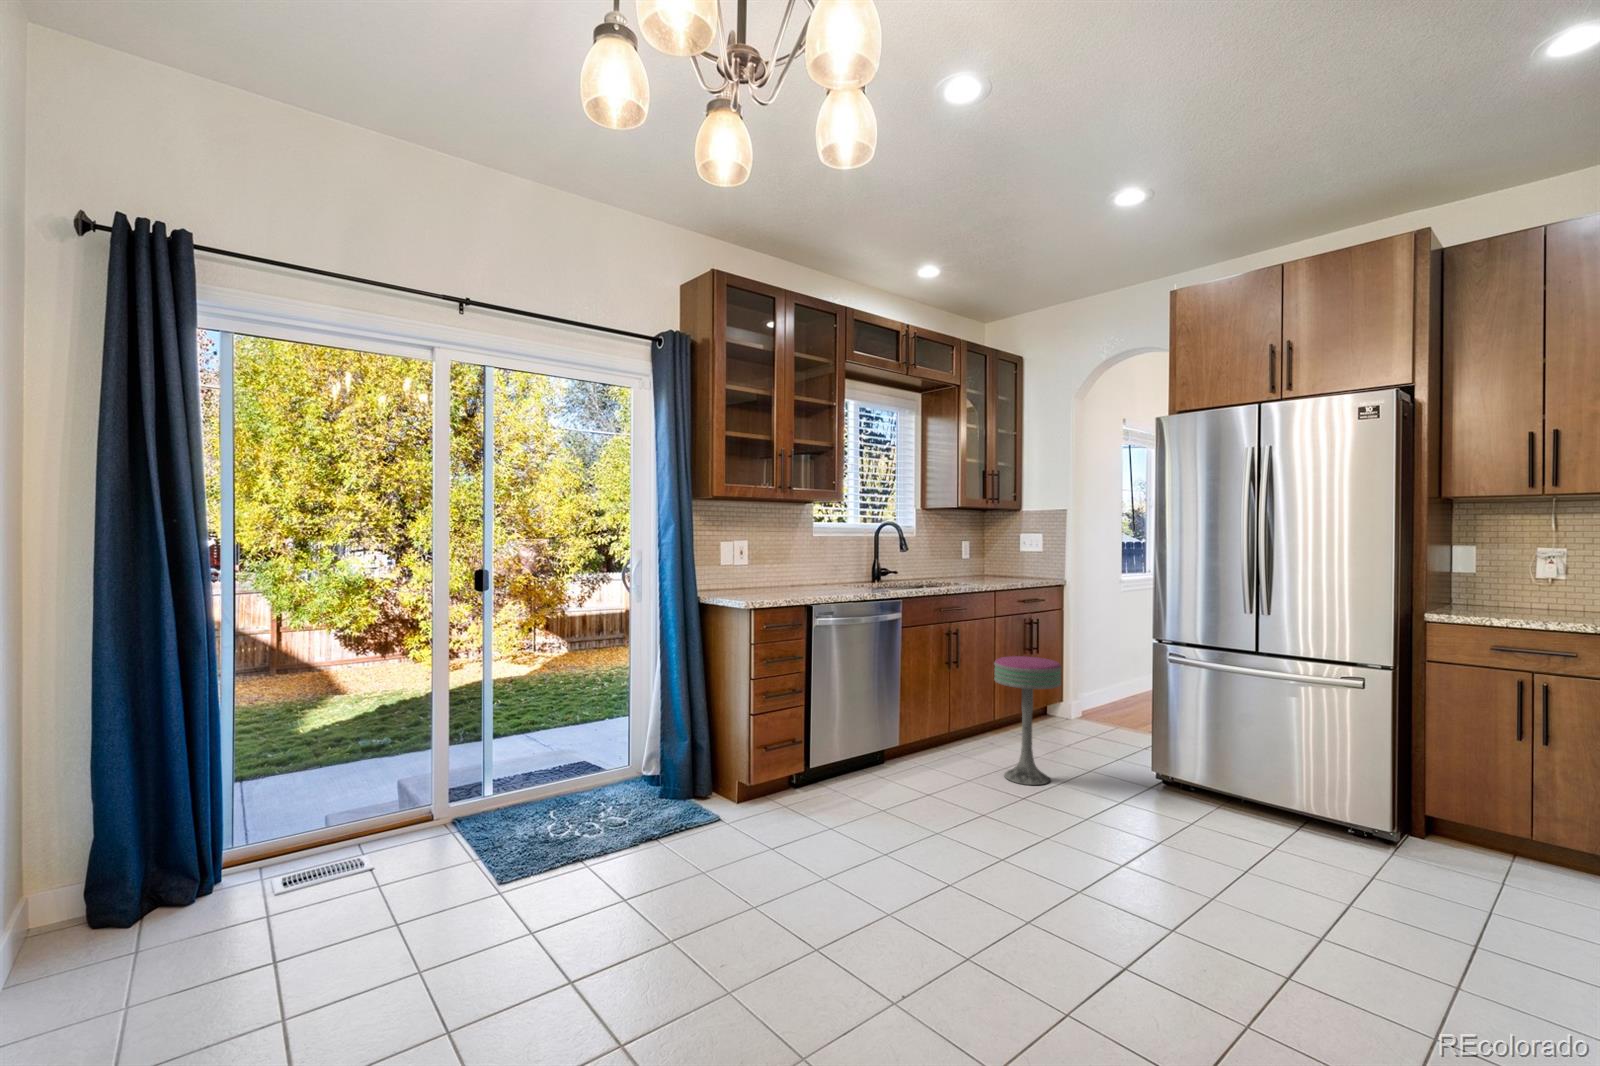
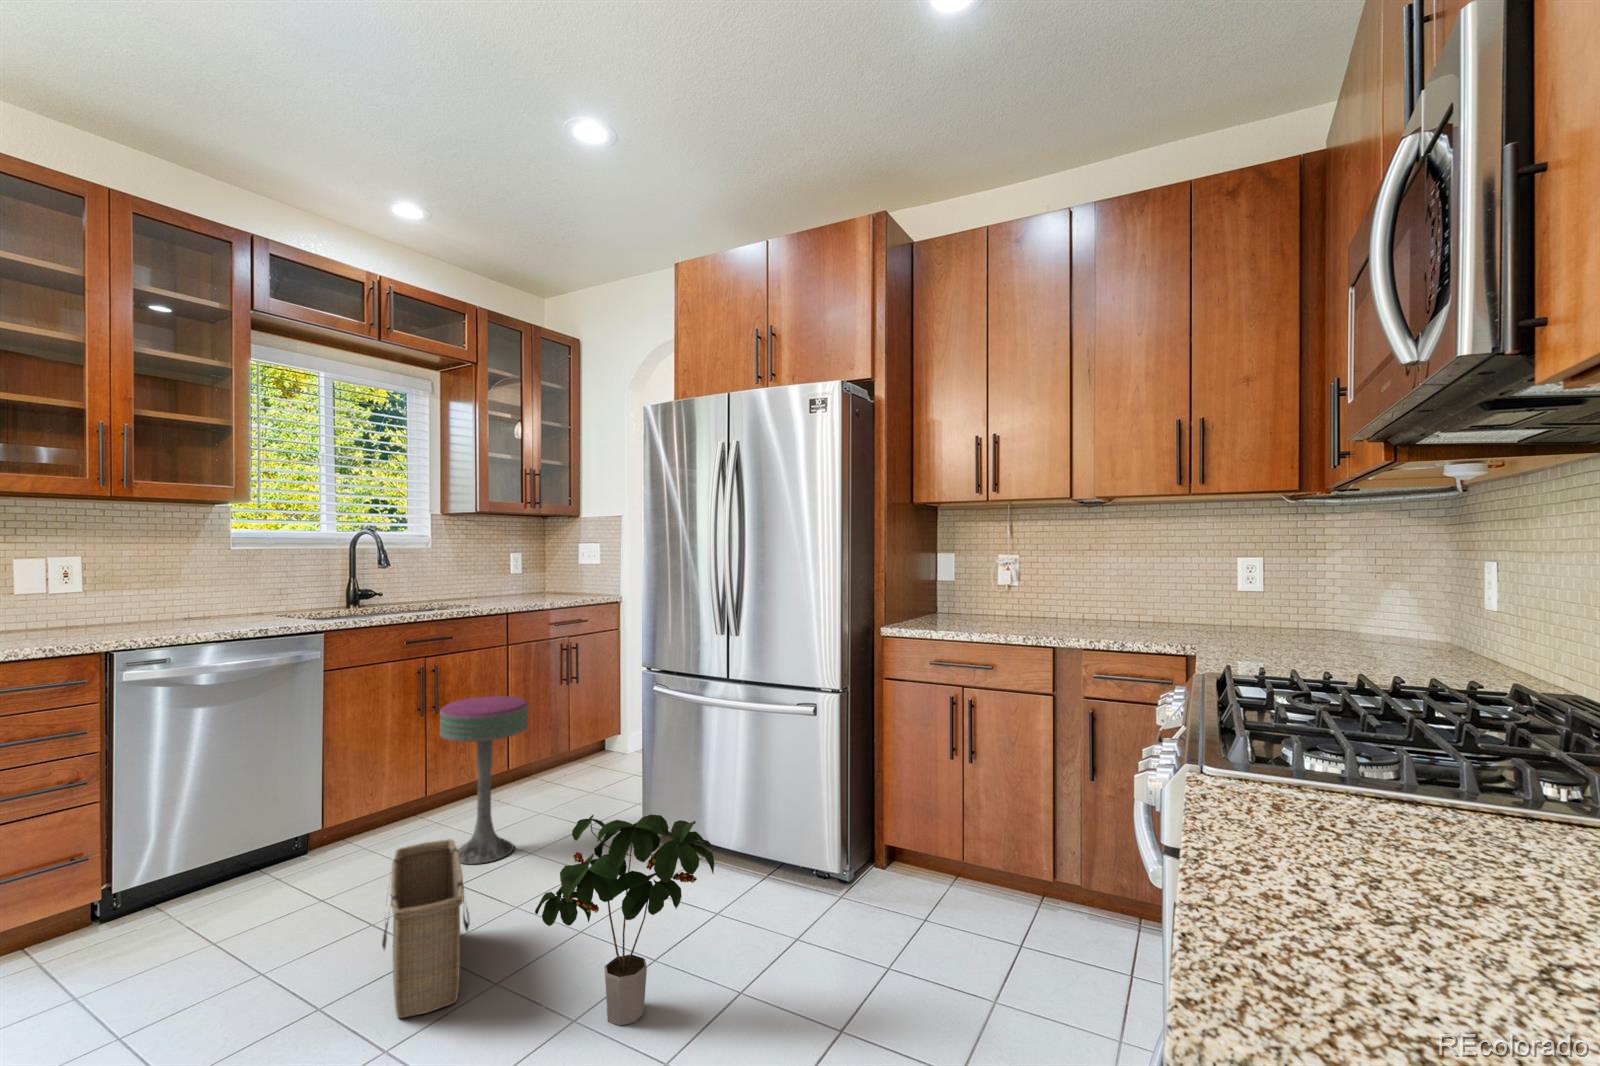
potted plant: none [1188,742,1353,902] -> present [535,814,714,1026]
basket: none [1030,756,1128,871] -> present [382,839,470,1018]

